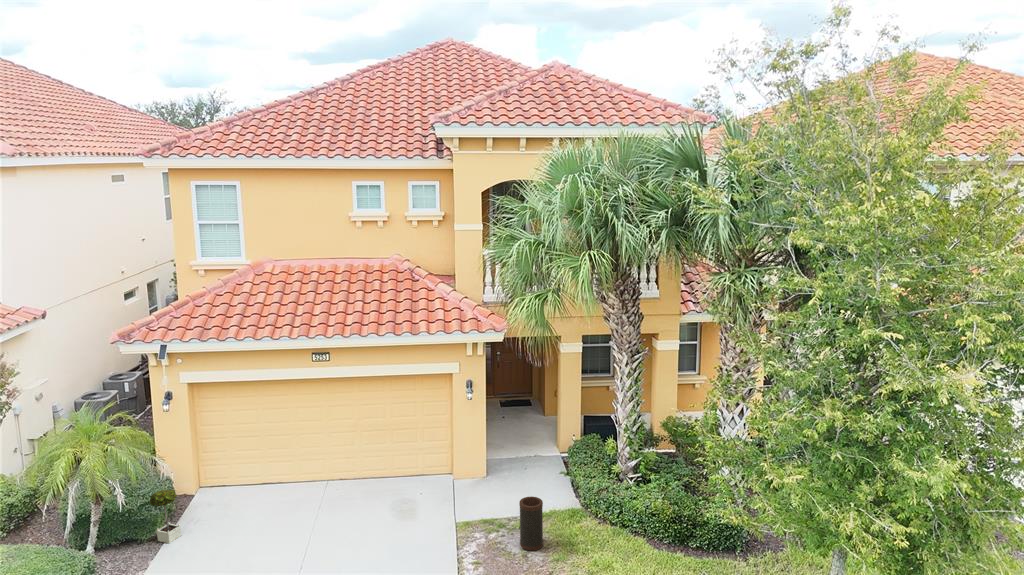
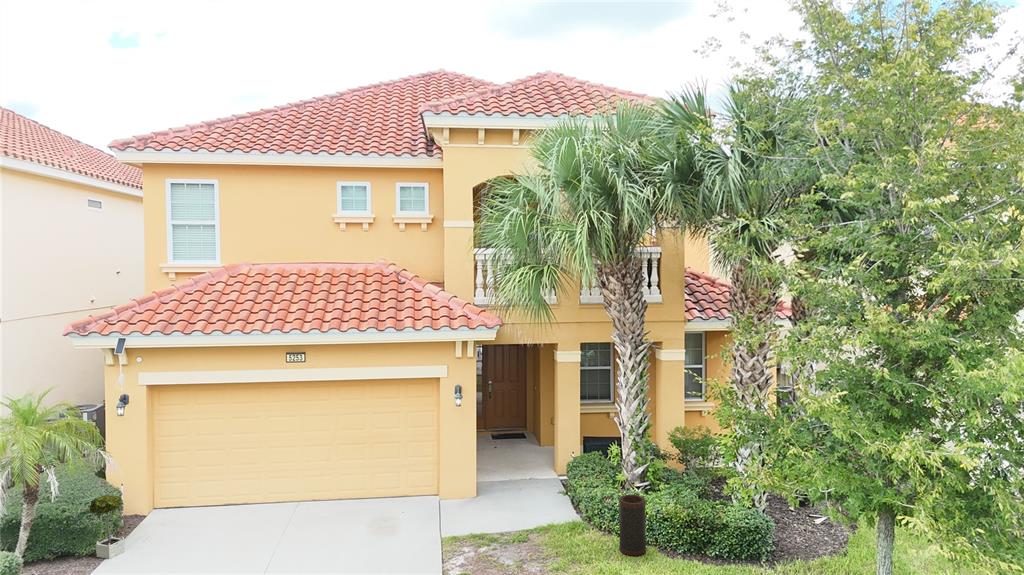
trash can: present [519,497,543,550] -> present [619,495,646,556]

